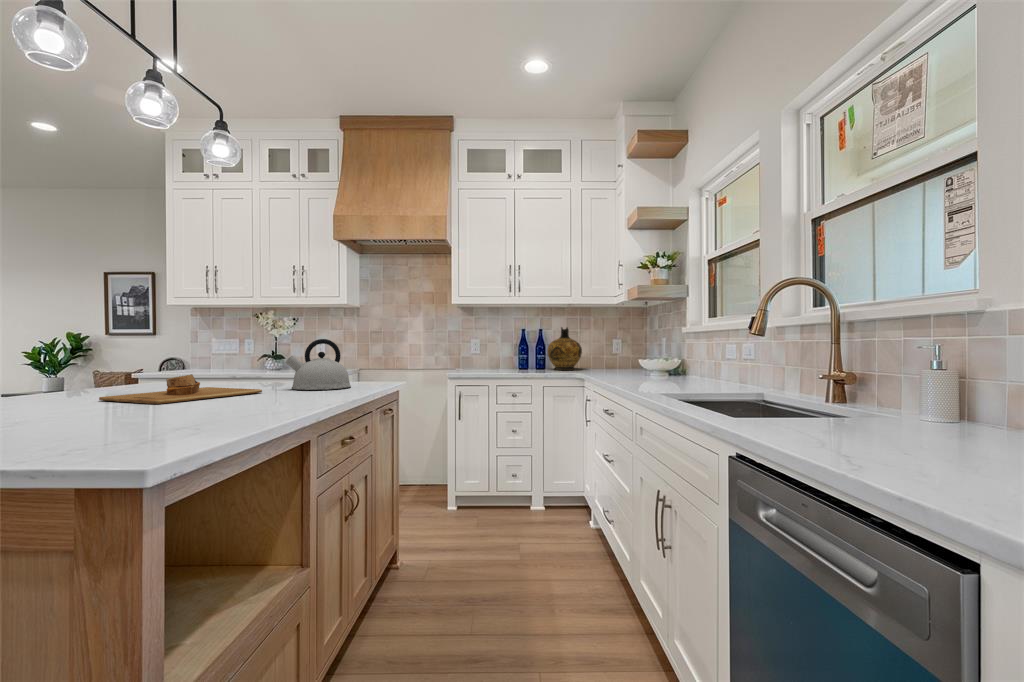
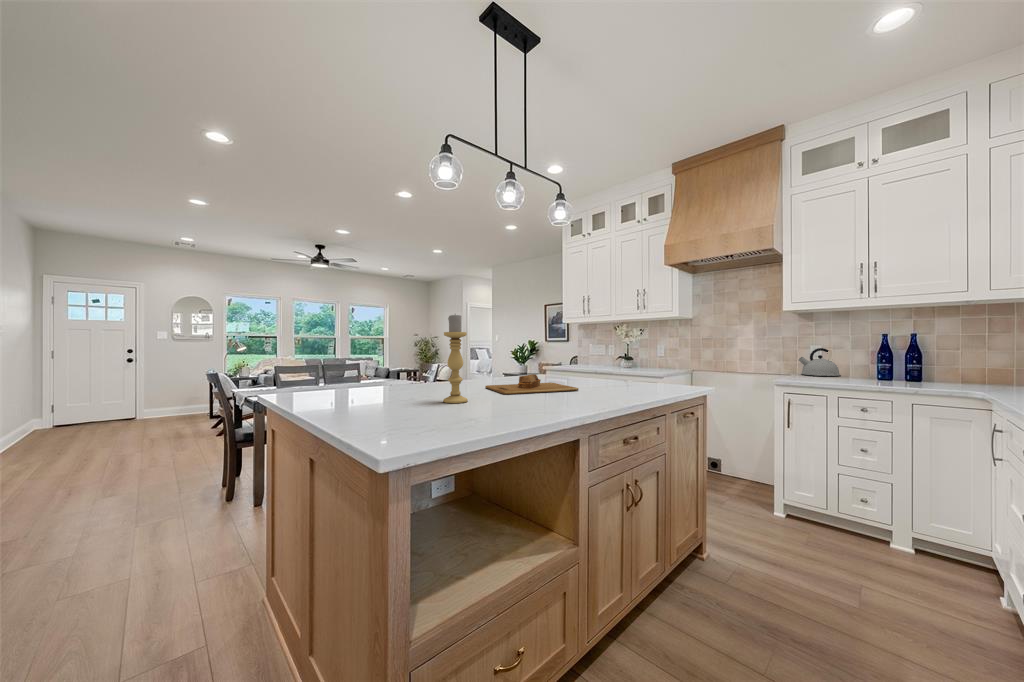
candle holder: none [63,277,112,420] -> present [443,315,468,403]
ceramic jug: present [547,327,582,370] -> none [919,333,983,387]
kettle: present [285,339,351,390] -> present [799,348,840,376]

